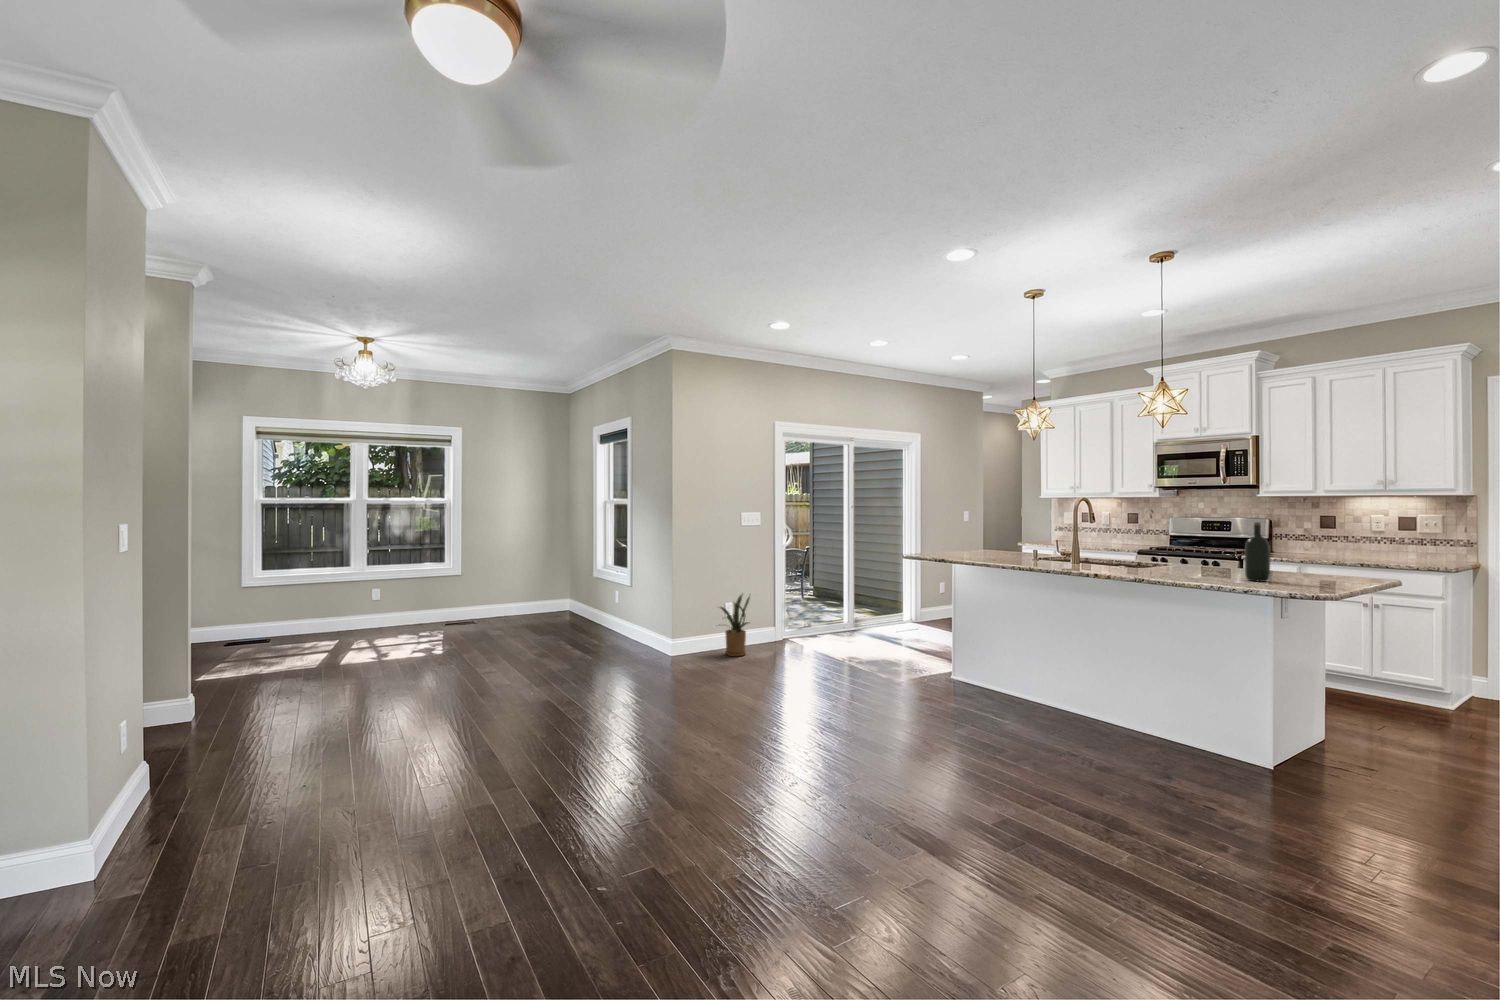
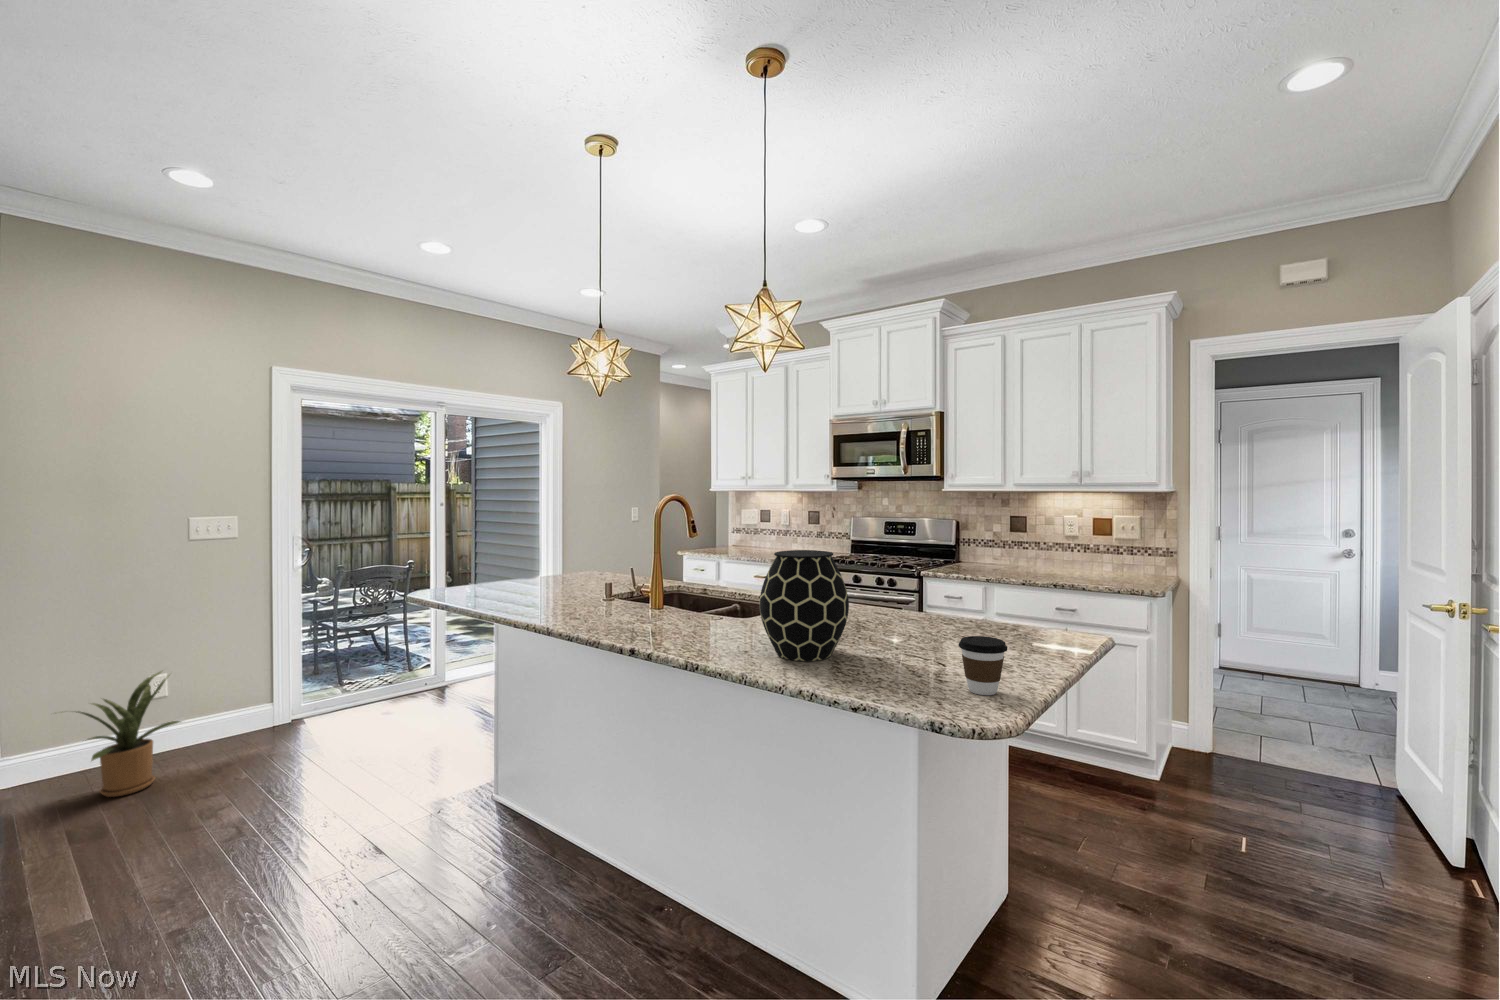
vase: none [1166,521,1221,576] -> present [760,550,849,661]
wine bottle: present [1245,522,1270,582] -> none [872,563,915,690]
coffee cup: none [1296,558,1325,584] -> present [959,636,1007,695]

